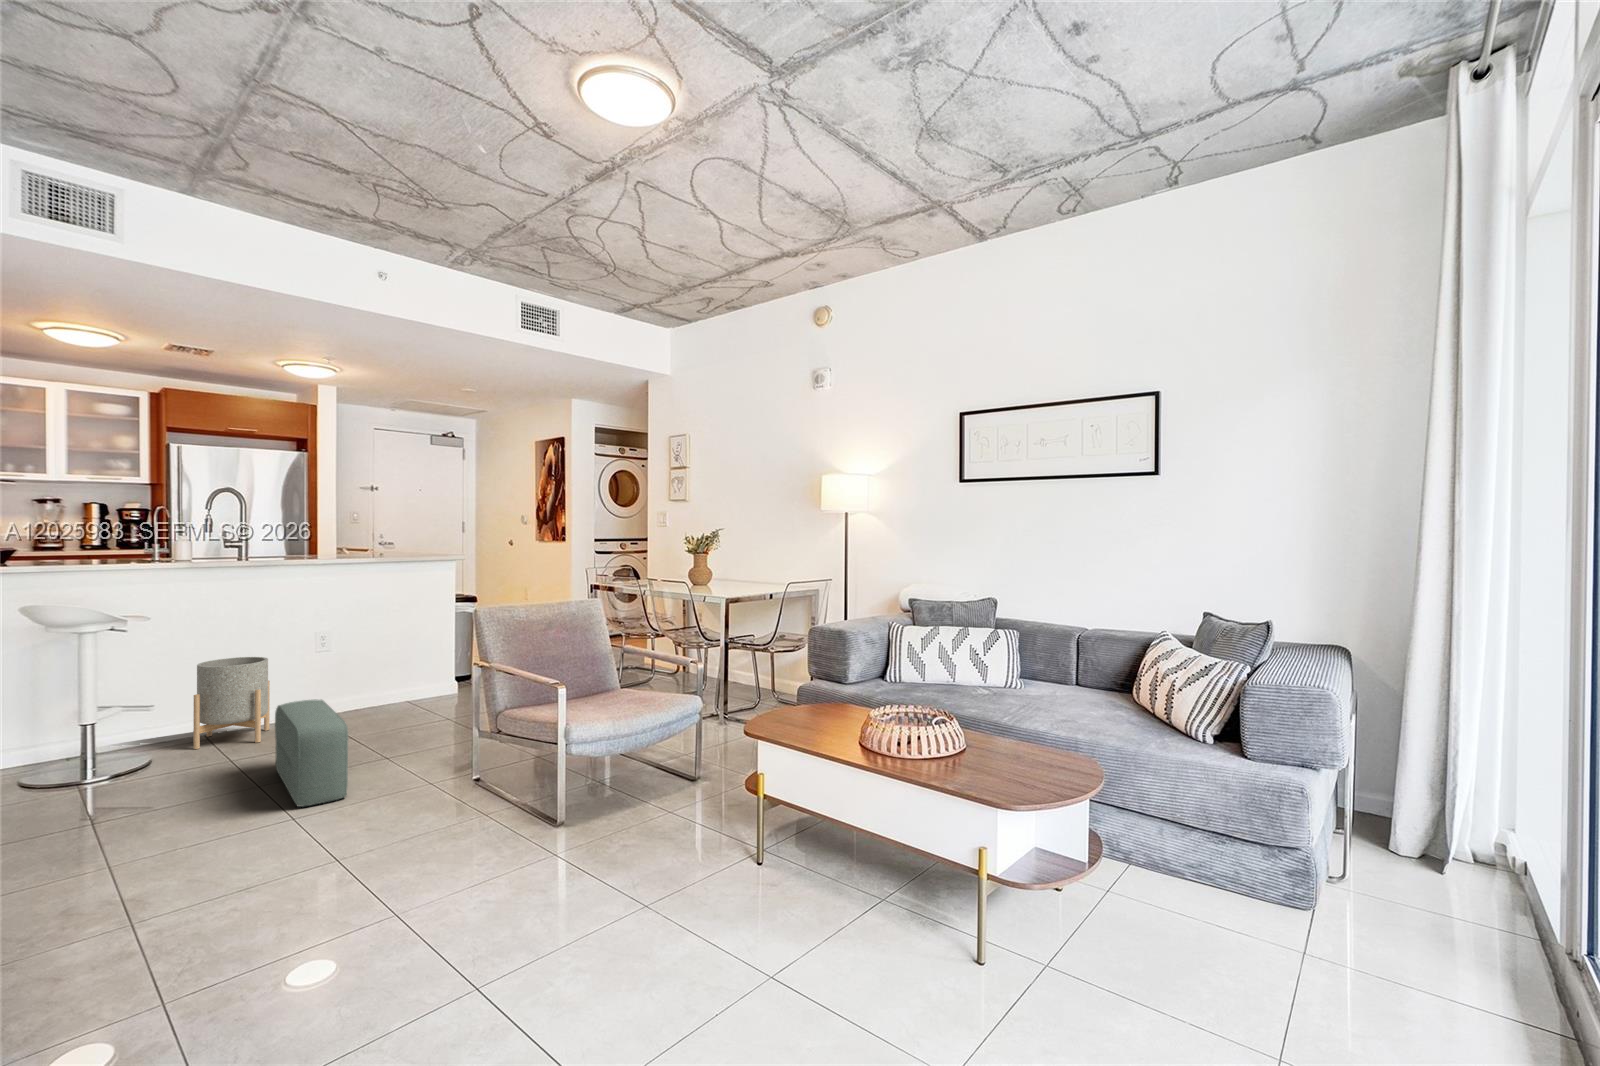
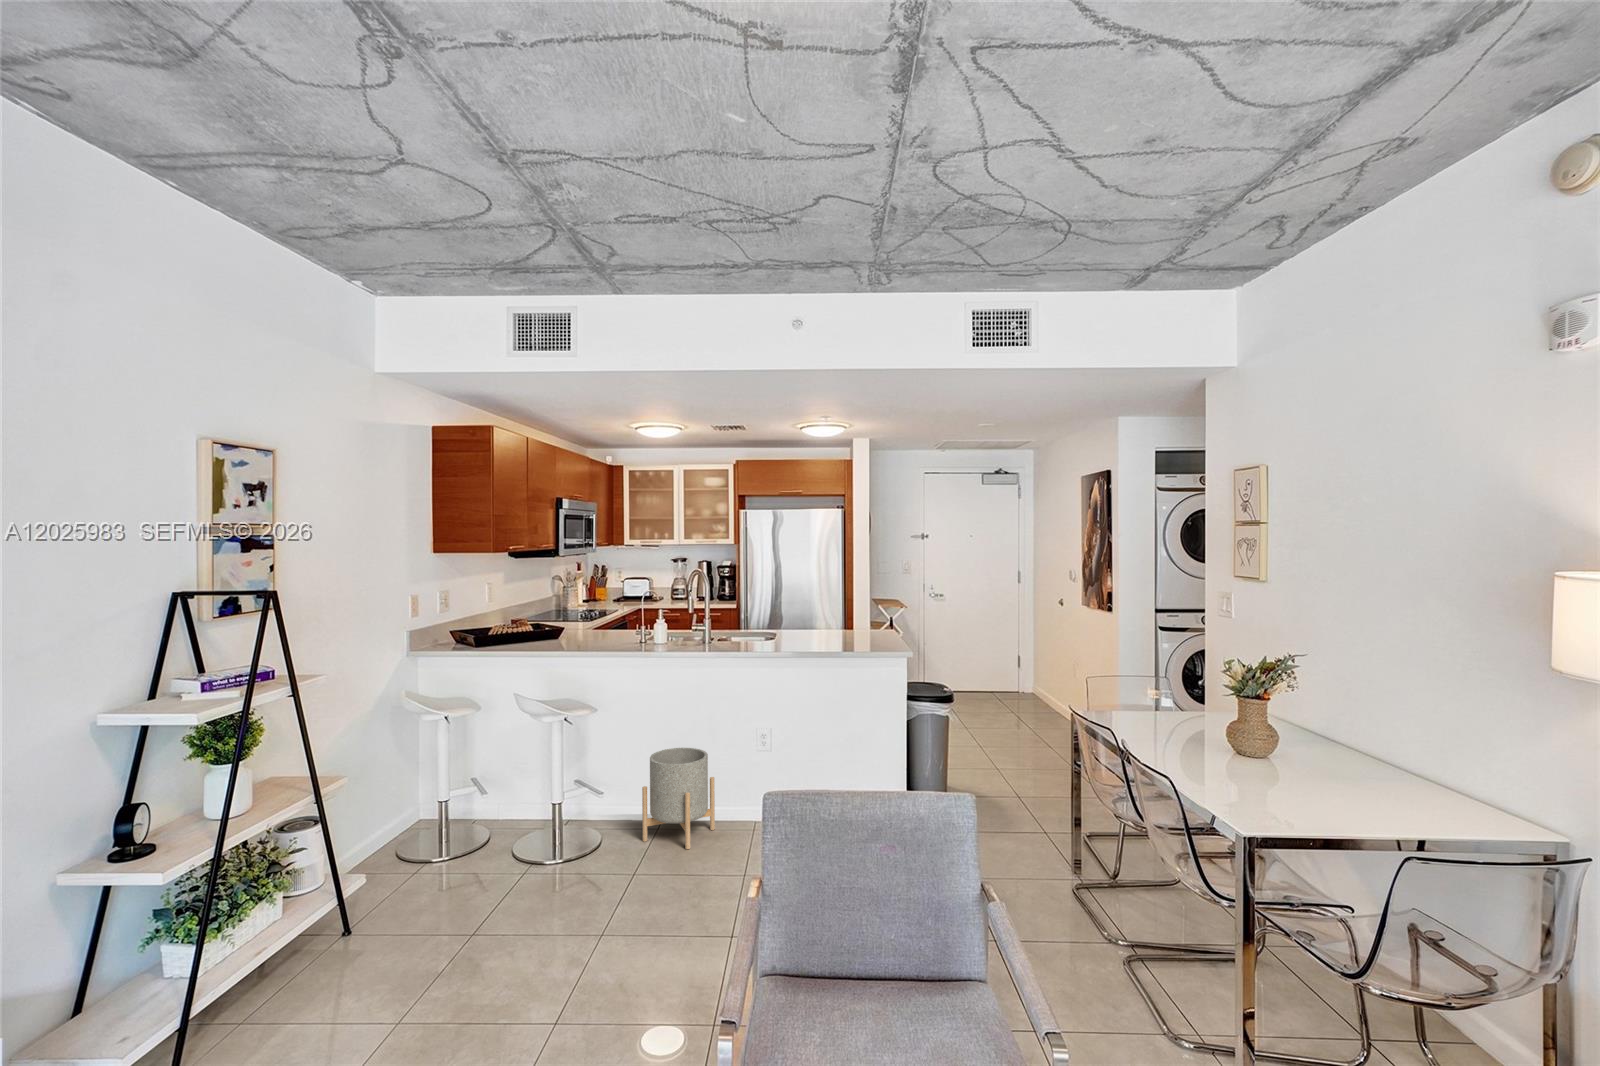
pouf: present [275,699,348,807] -> none [589,838,690,1006]

